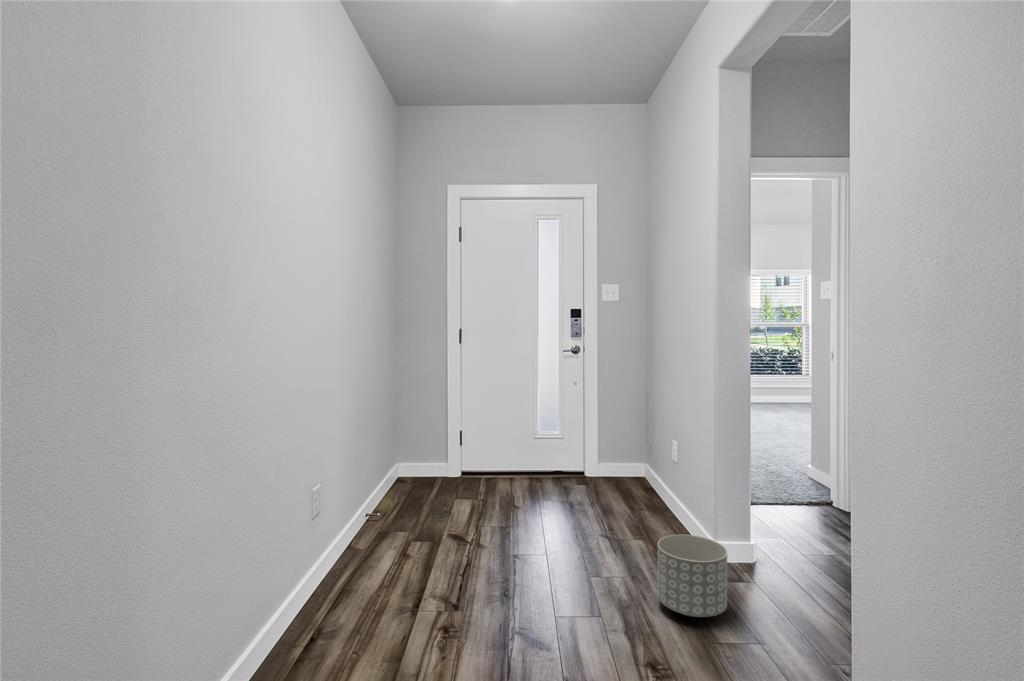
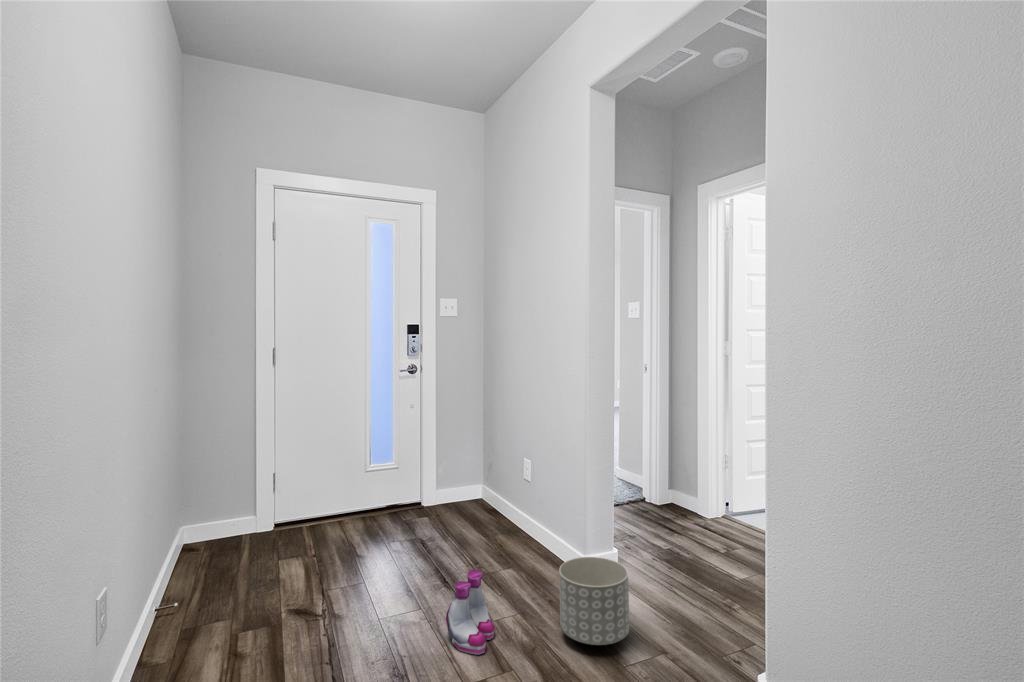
boots: none [557,527,600,597] -> present [446,570,495,655]

